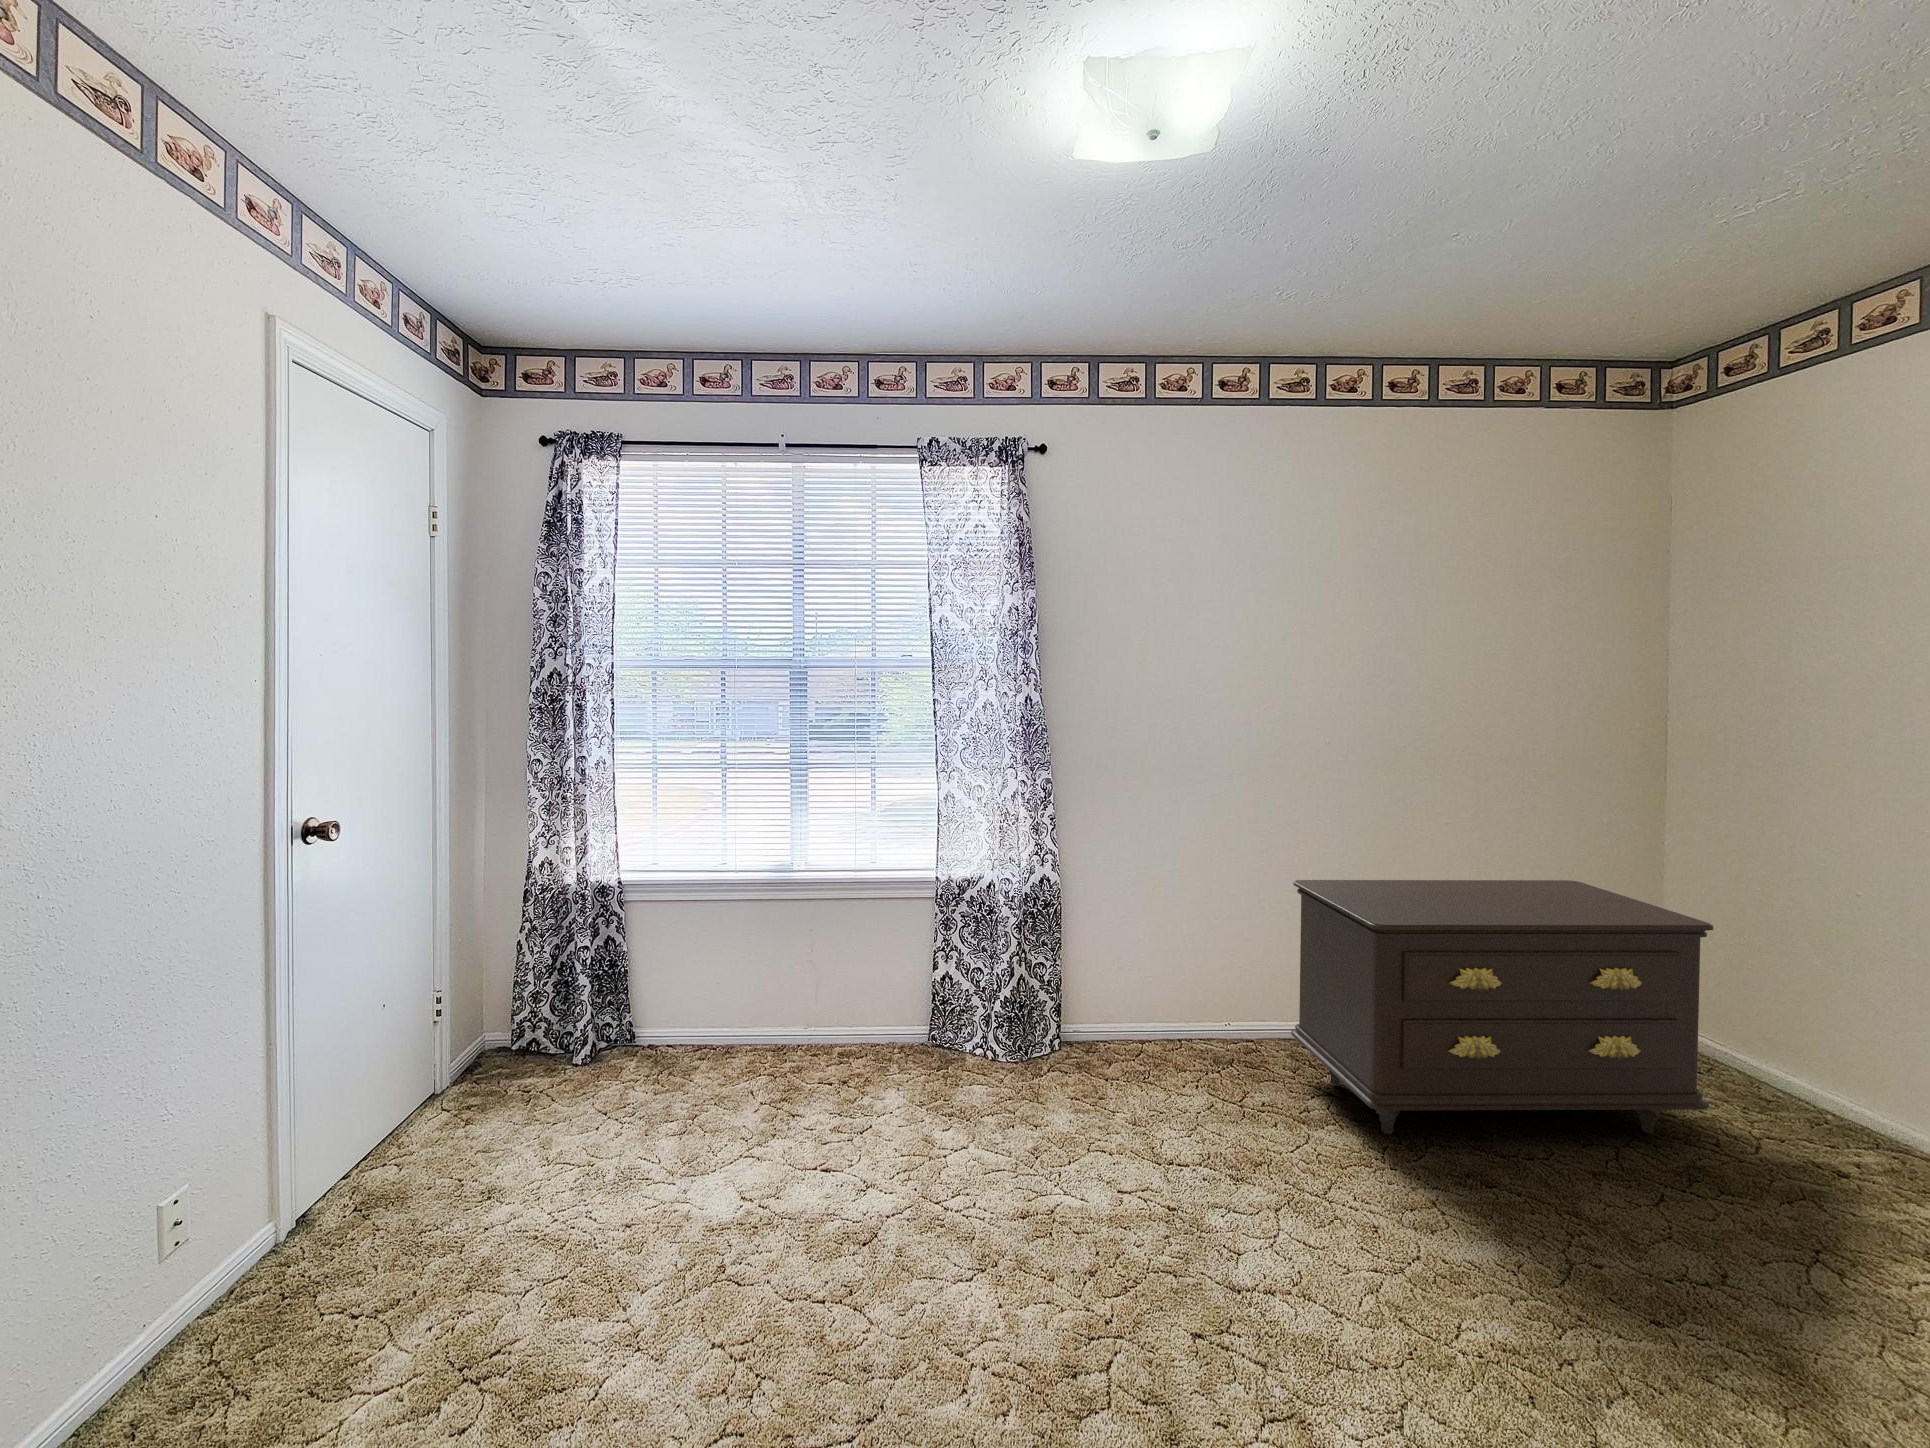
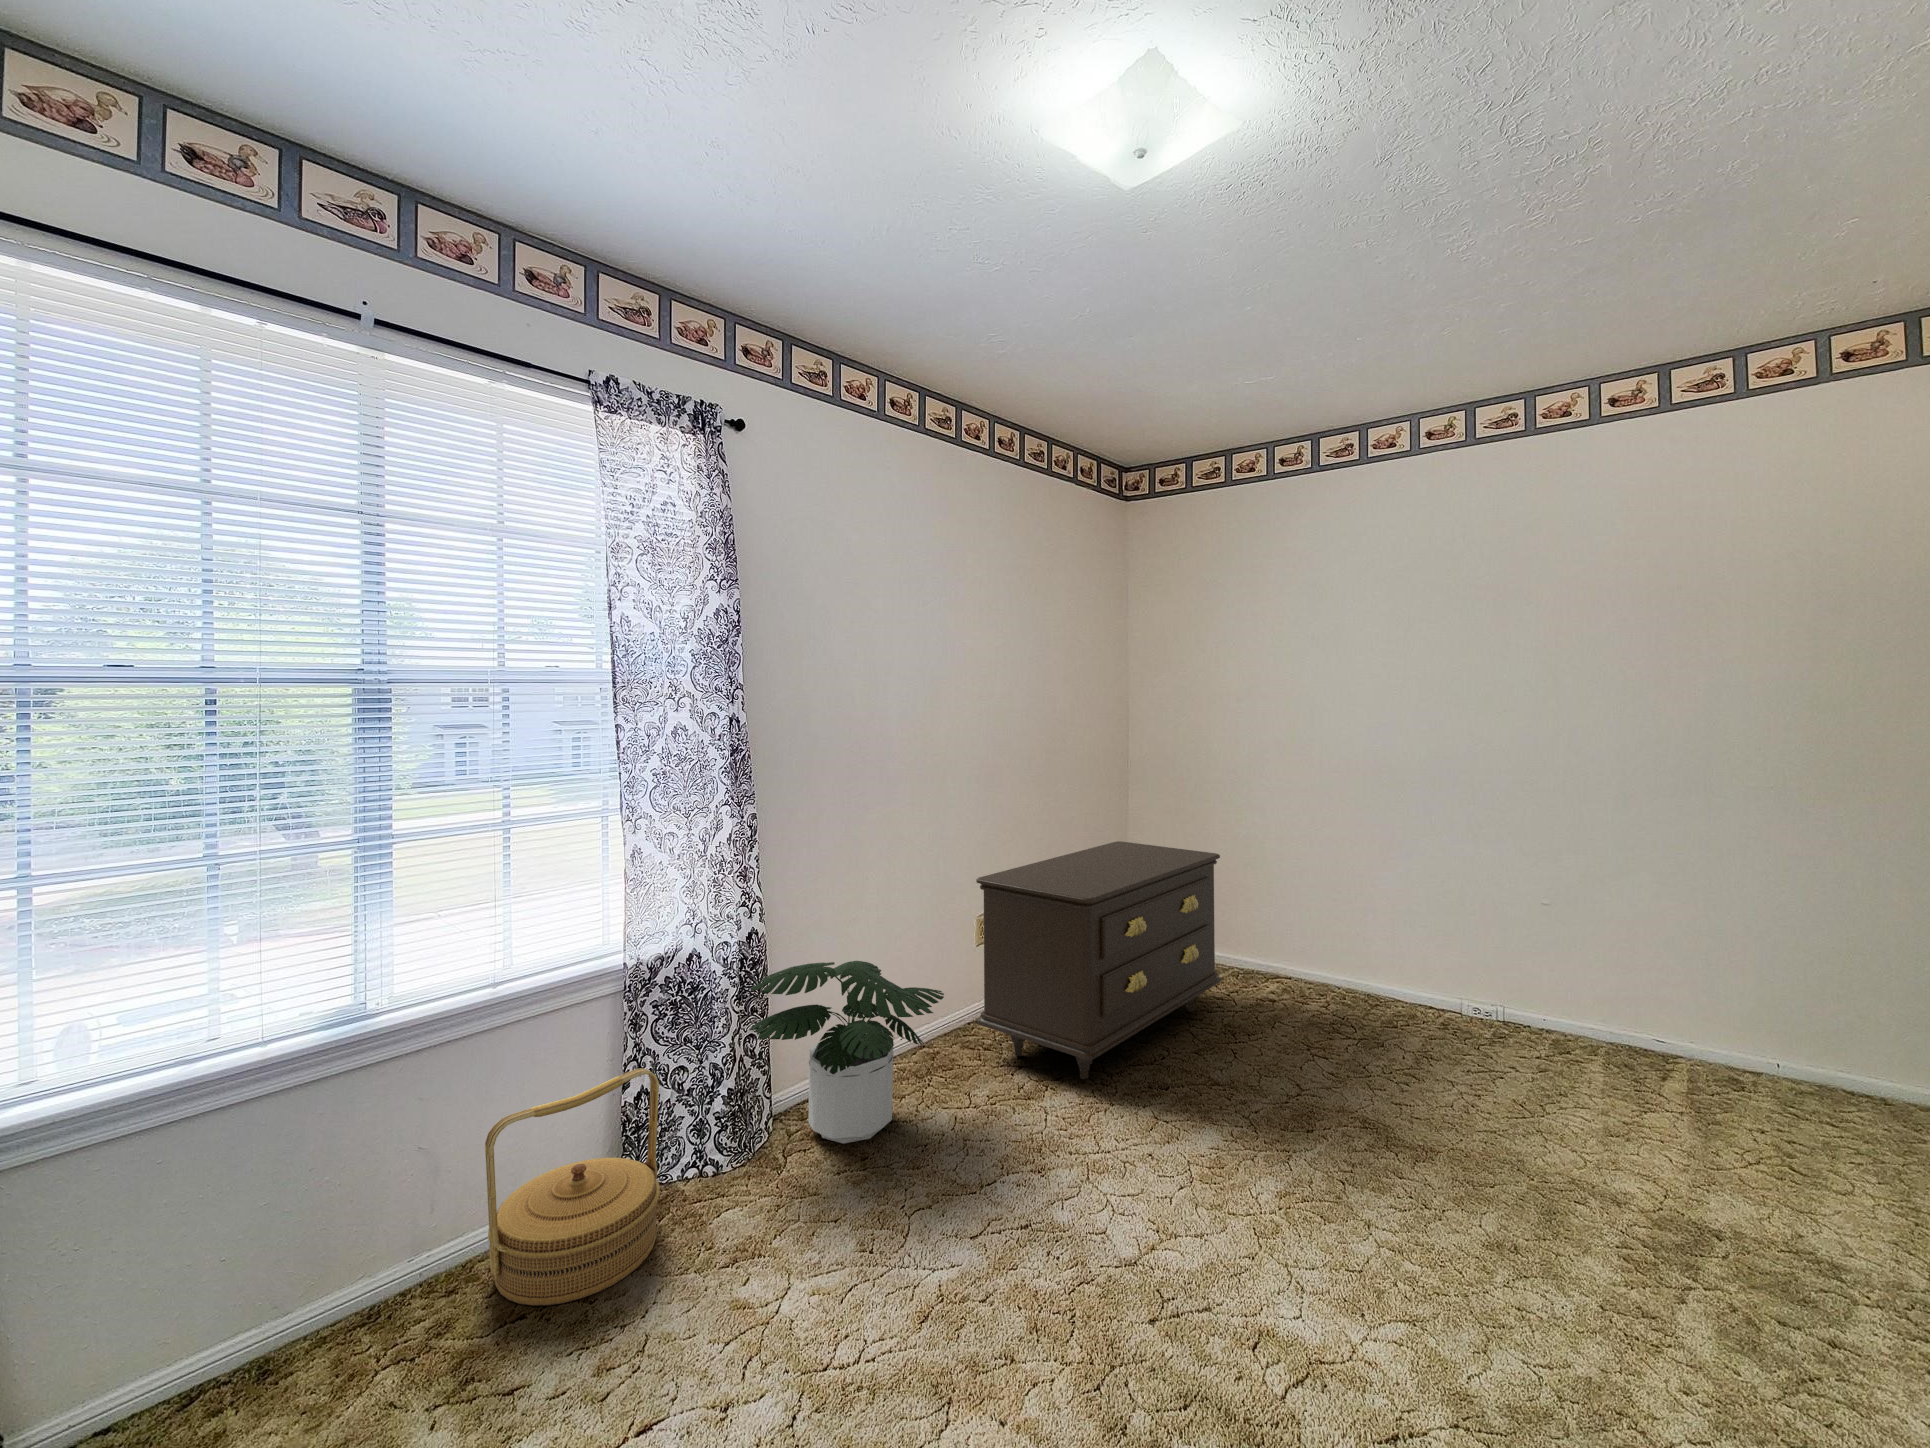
potted plant: none [1027,918,1221,1088] -> present [749,961,944,1144]
woven basket: none [824,955,939,1092] -> present [485,1068,660,1306]

